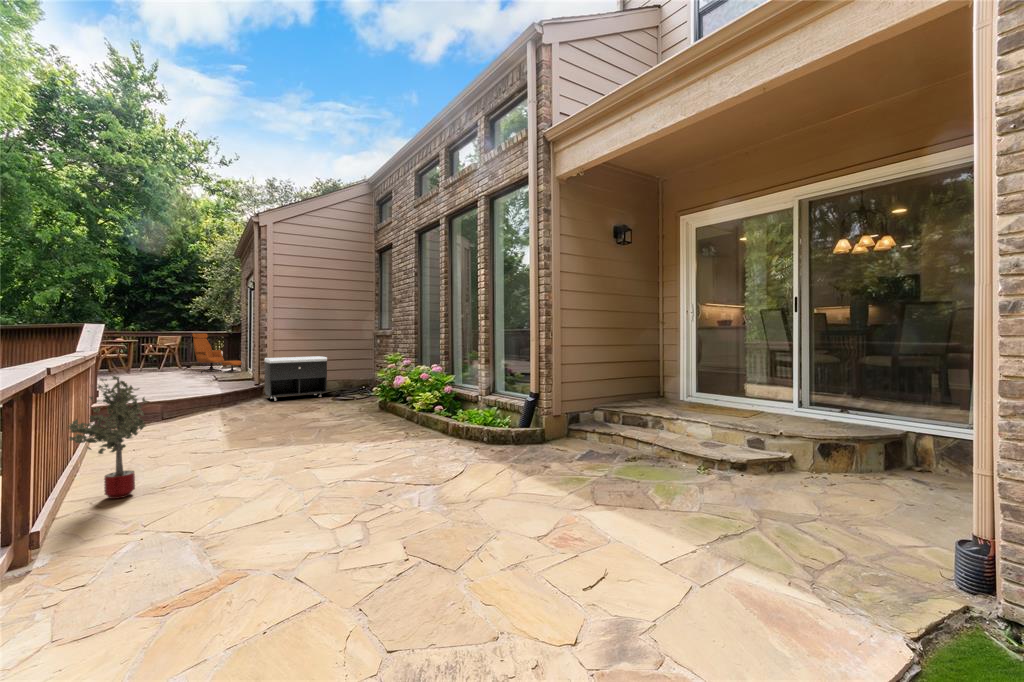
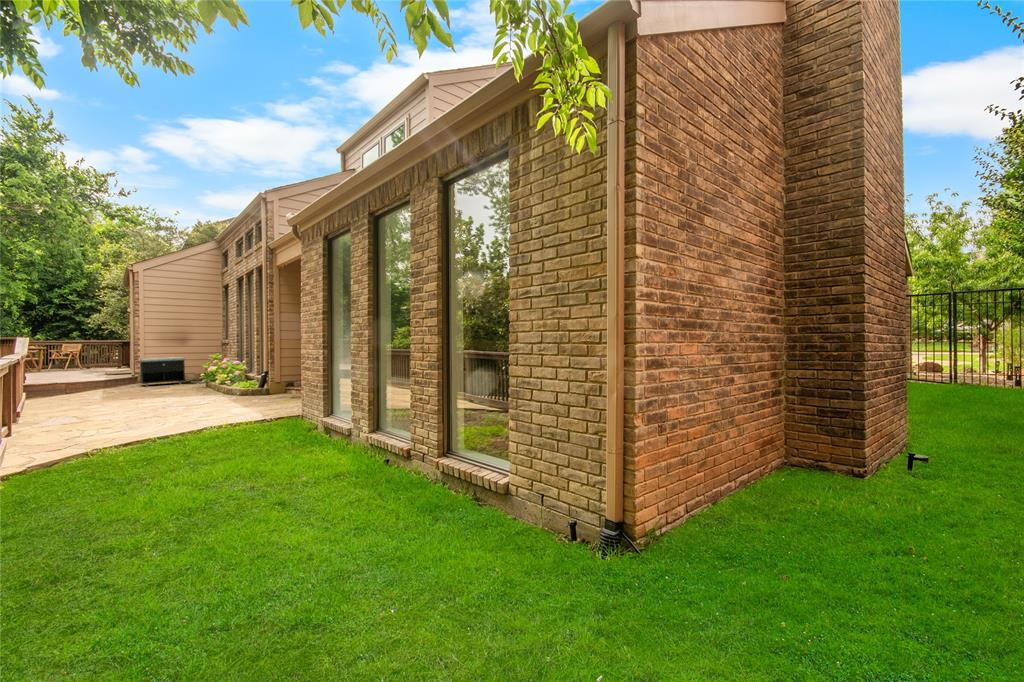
lounge chair: present [192,333,242,373] -> none [90,342,130,371]
potted tree: present [68,376,148,499] -> none [25,365,62,414]

